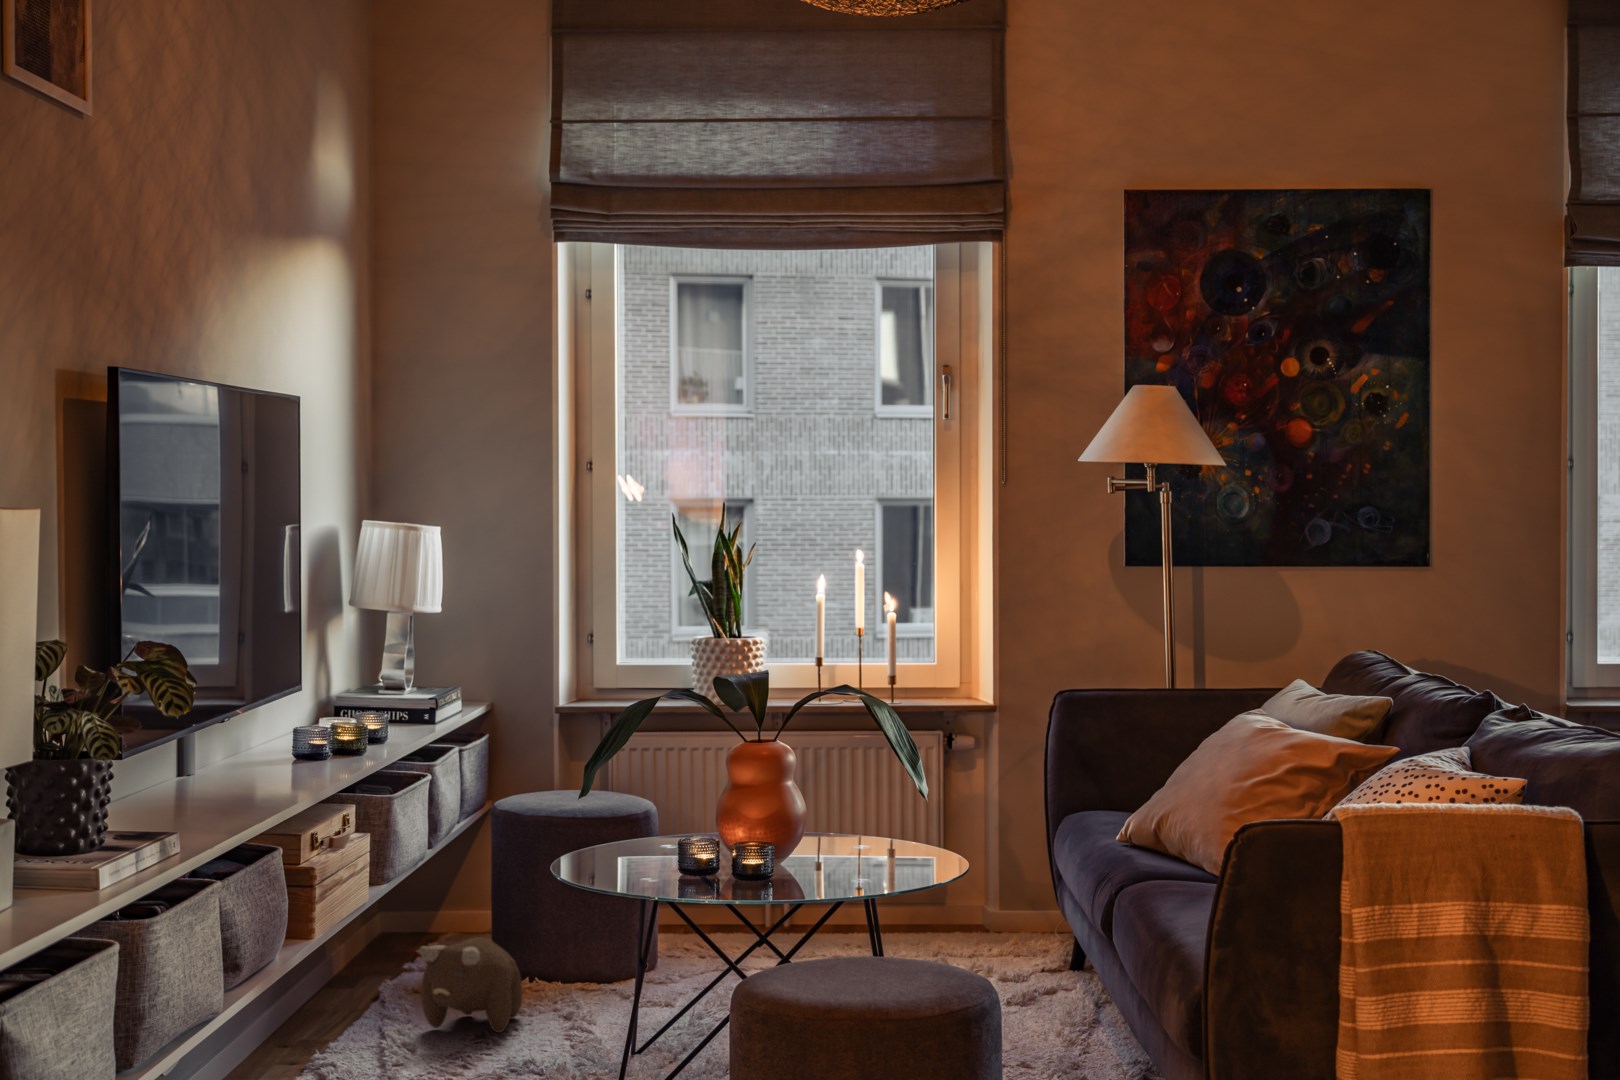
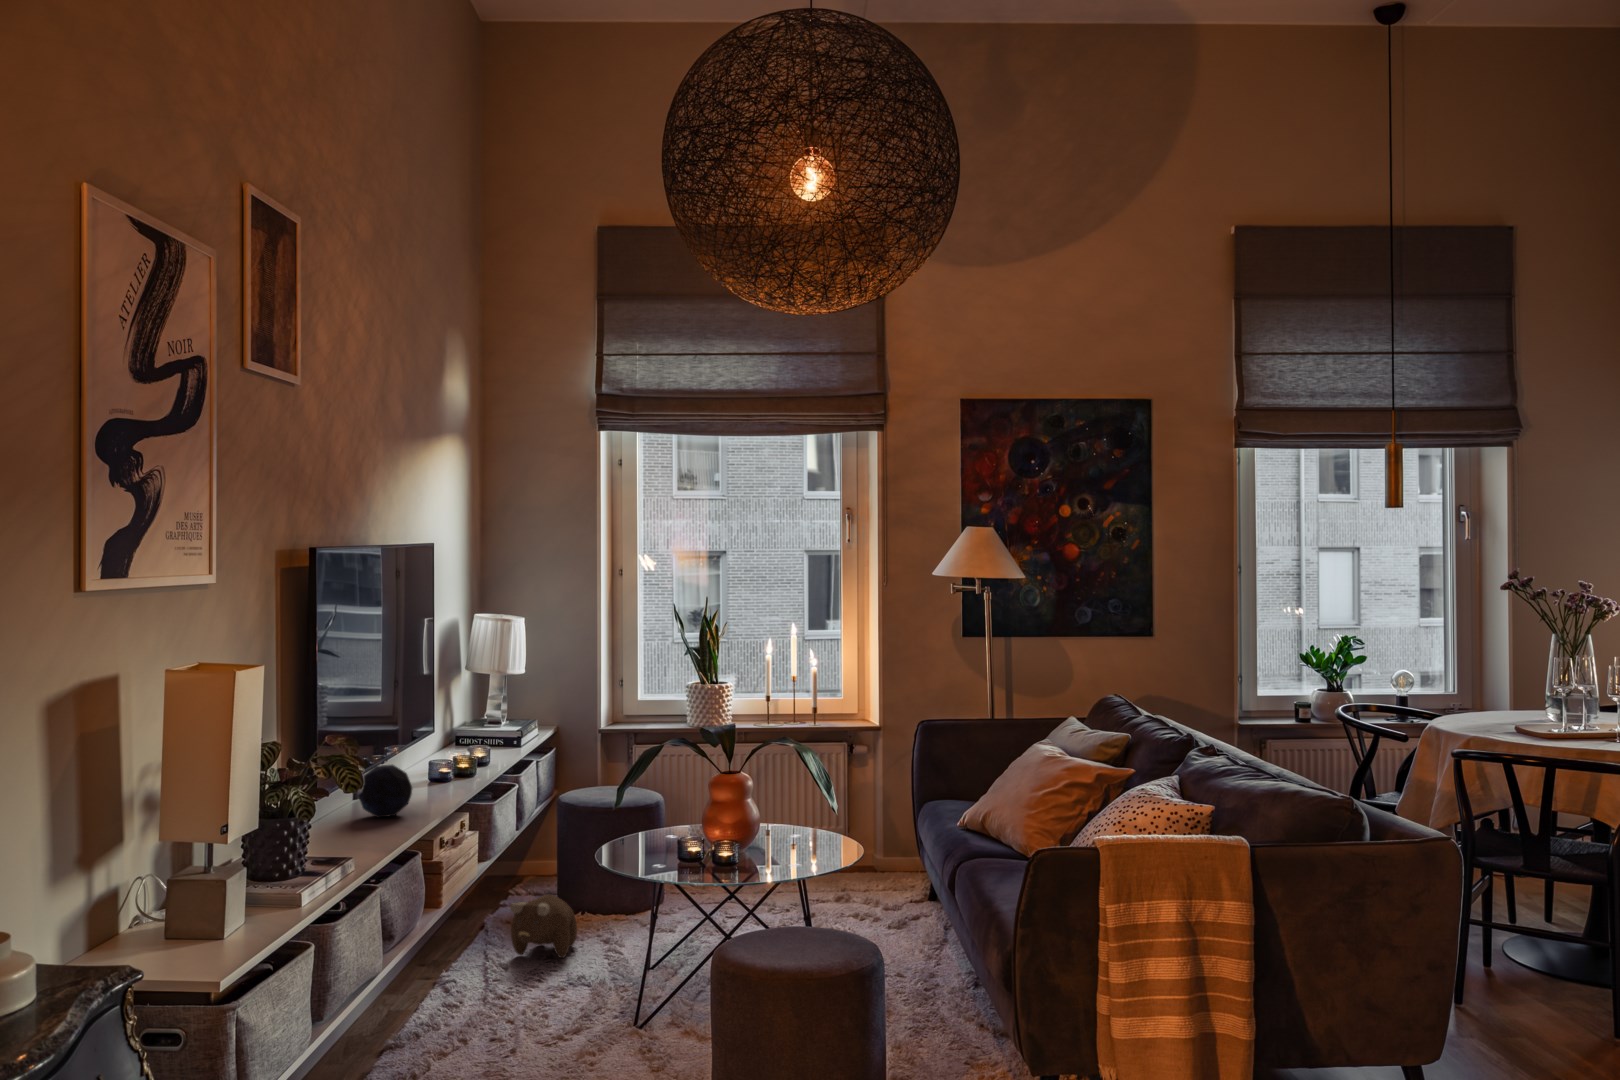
decorative orb: none [185,716,270,796] -> present [358,765,412,817]

